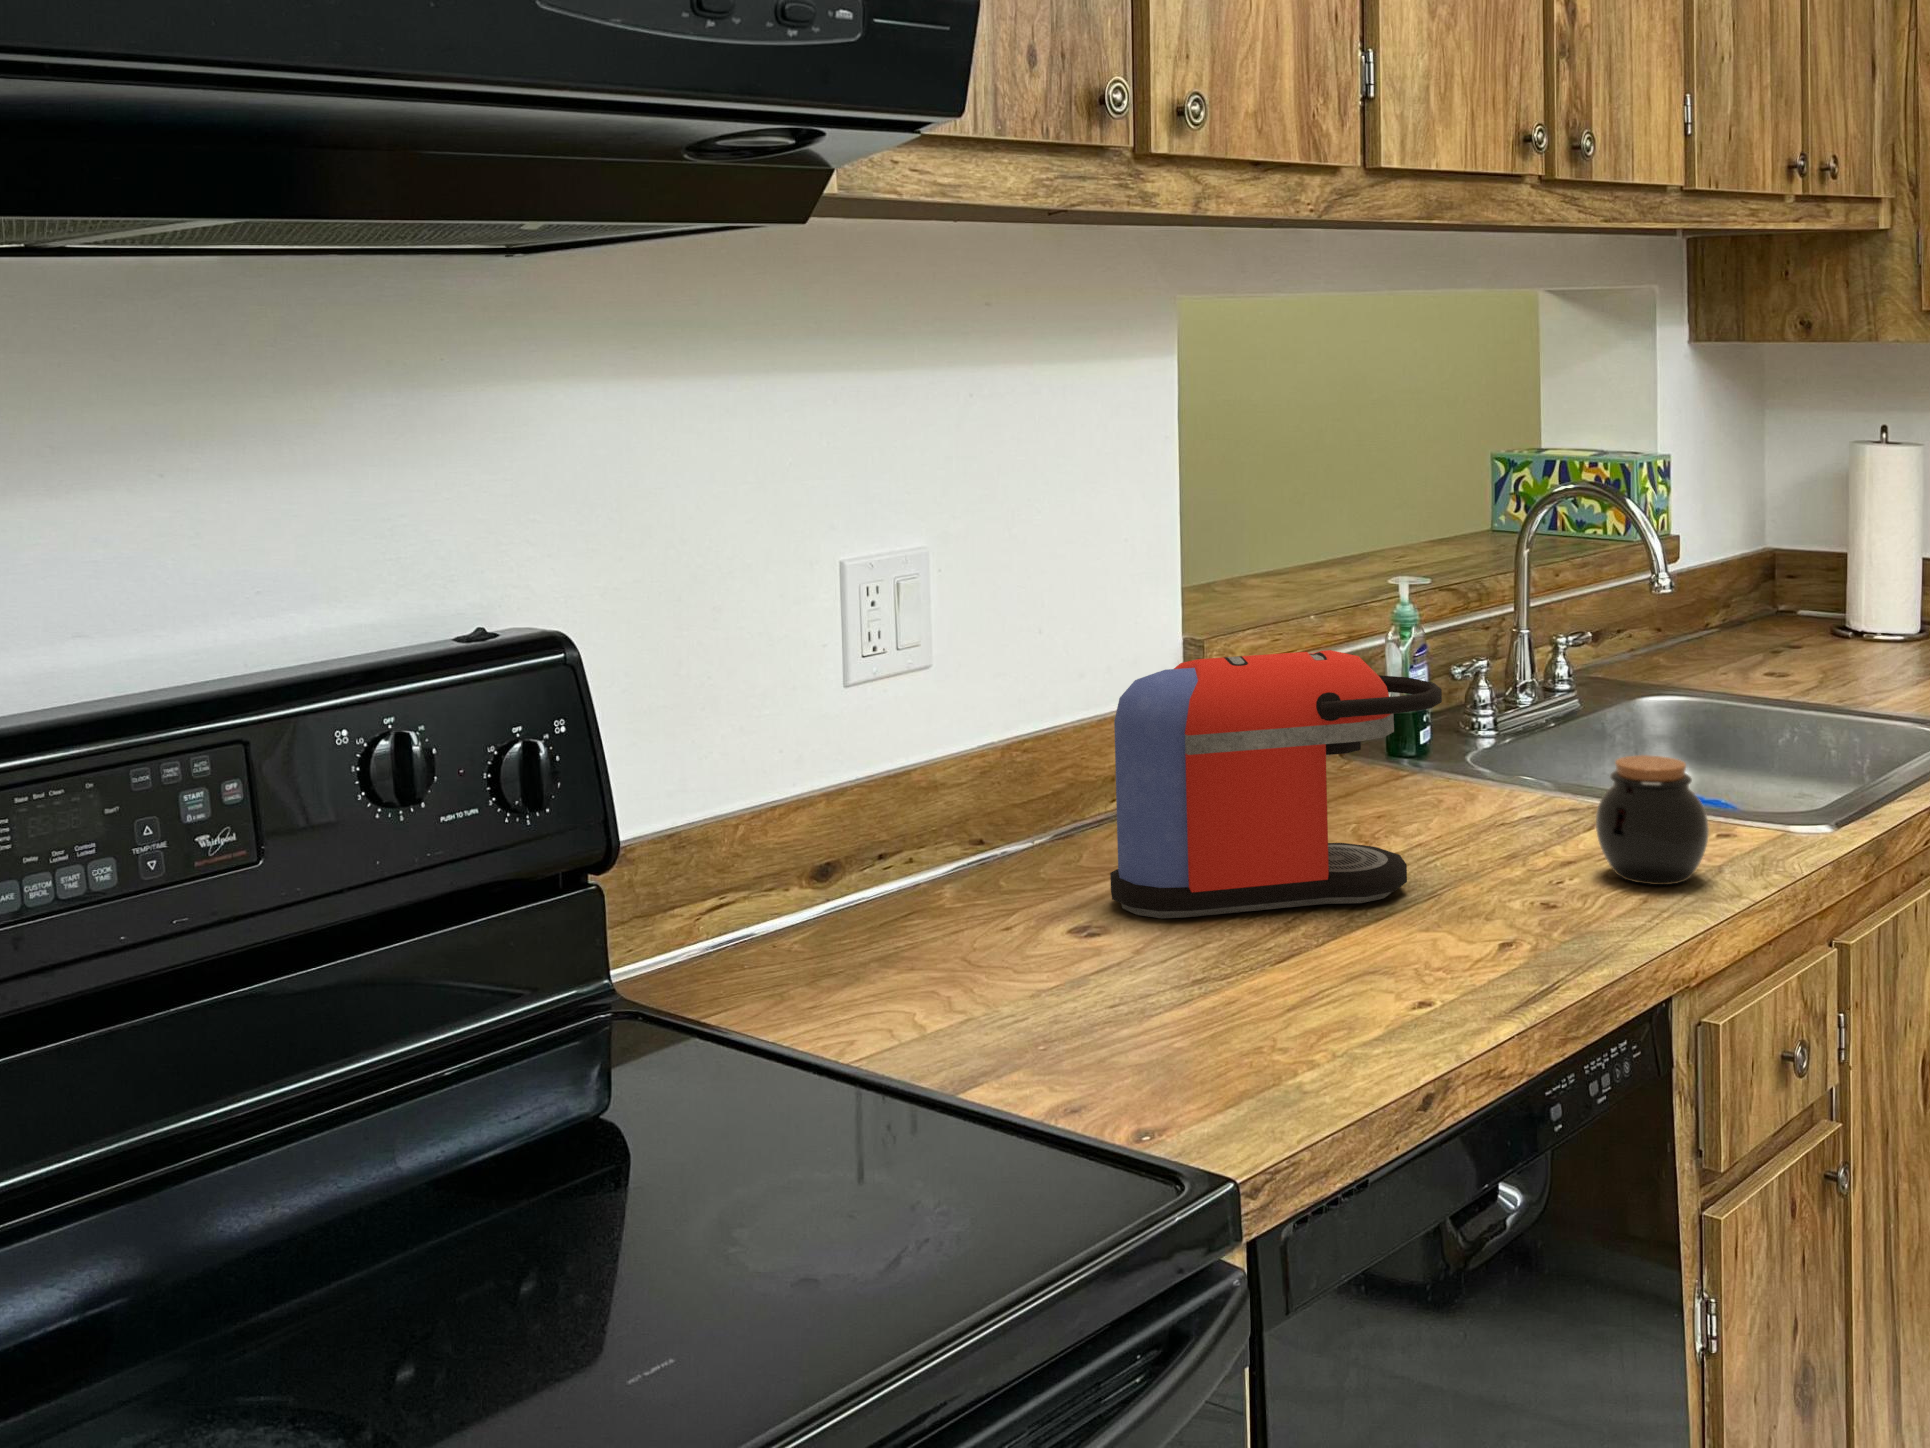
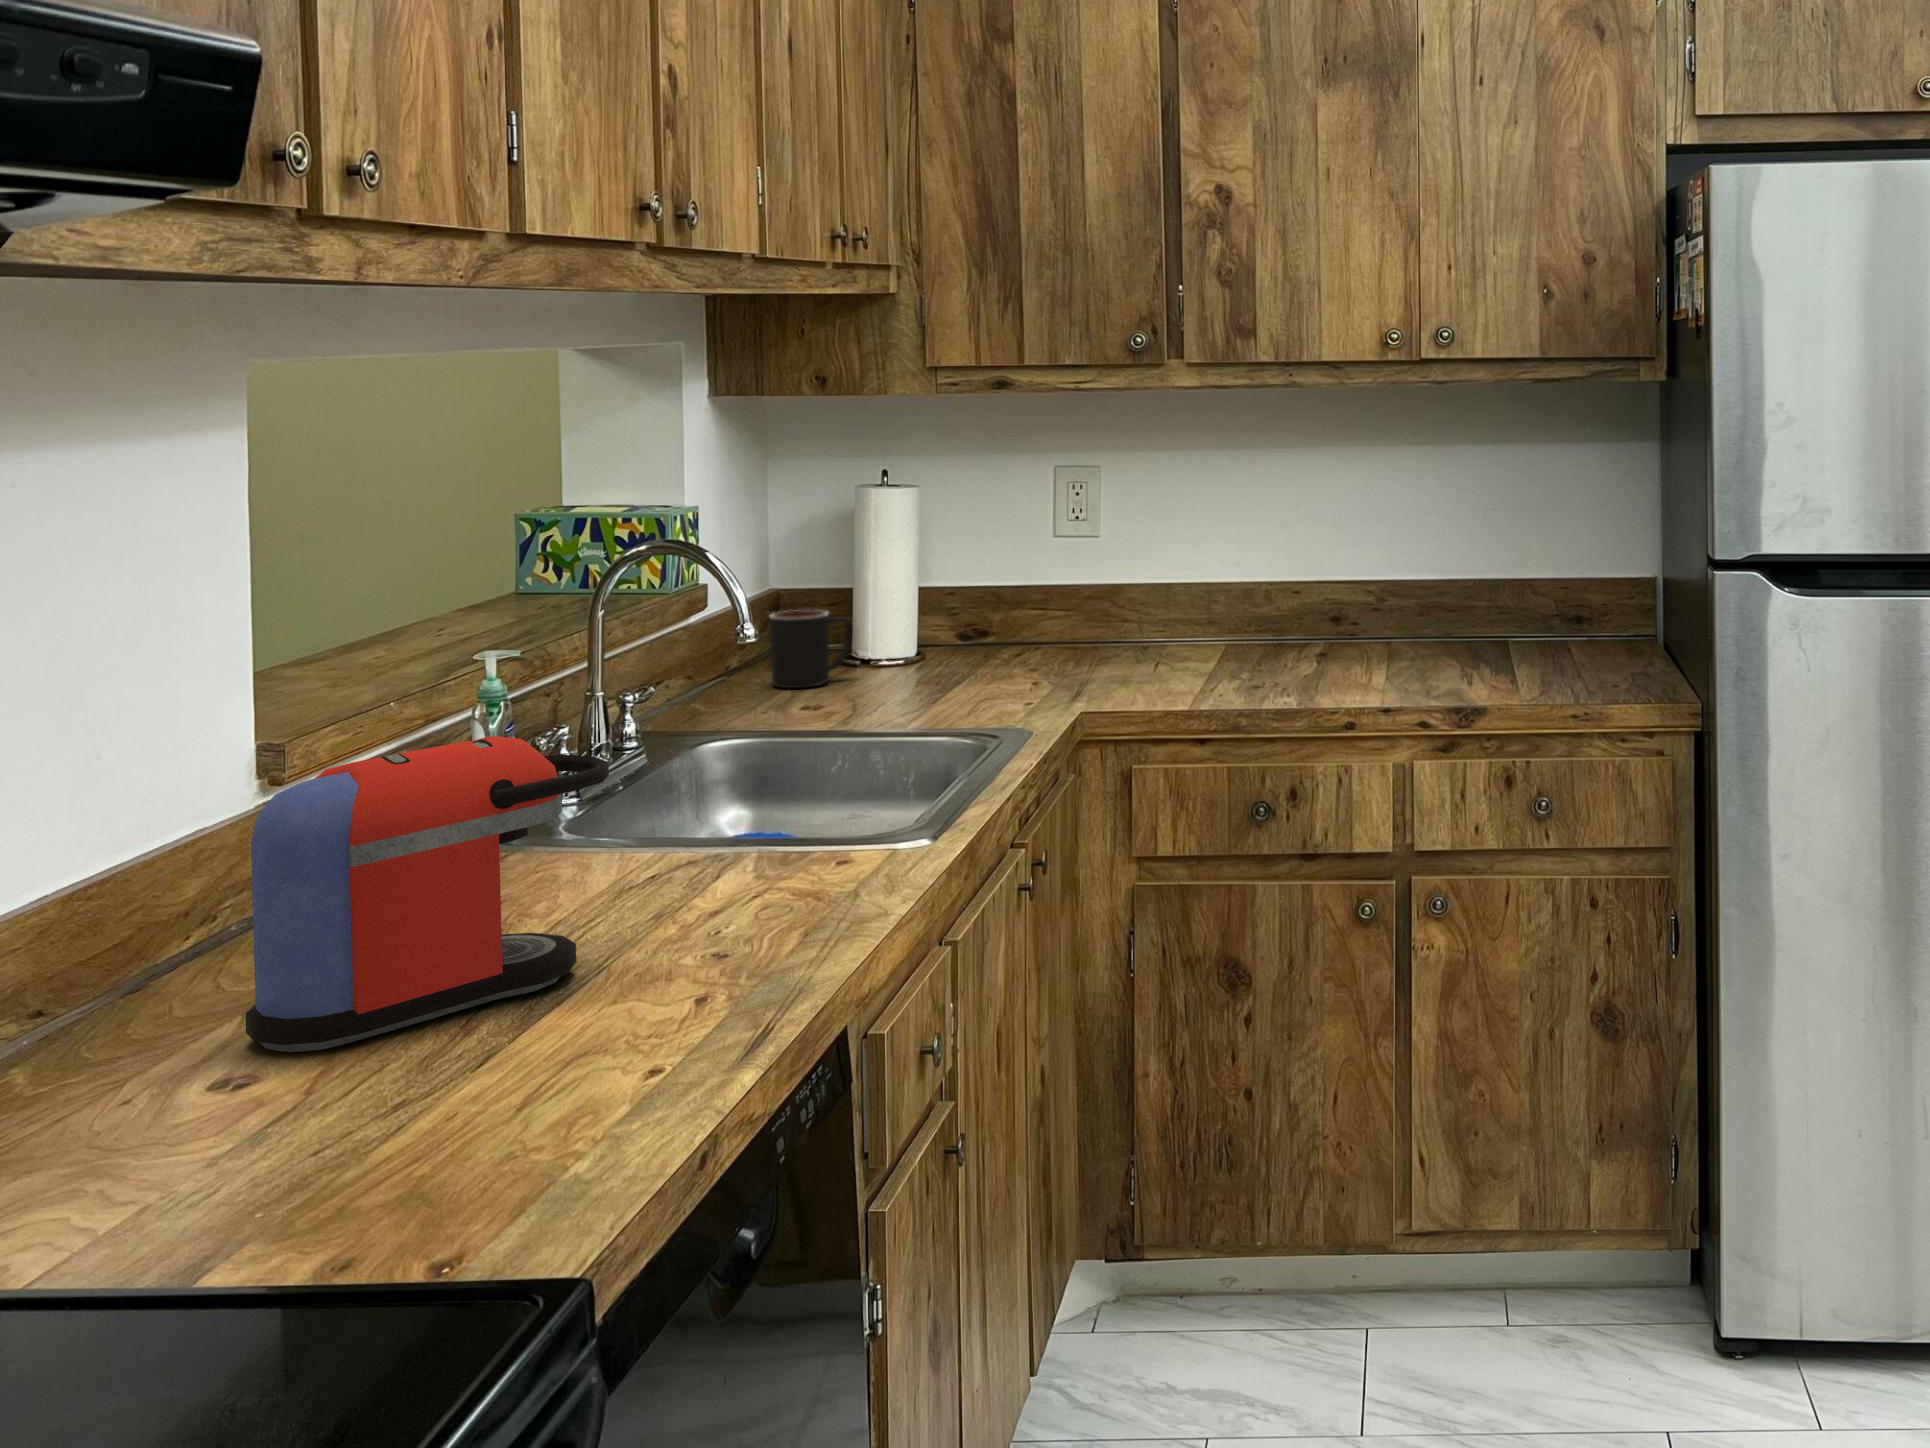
mug: none [1745,569,1835,649] -> present [769,610,851,688]
jar: present [1596,755,1709,885] -> none [748,799,852,921]

